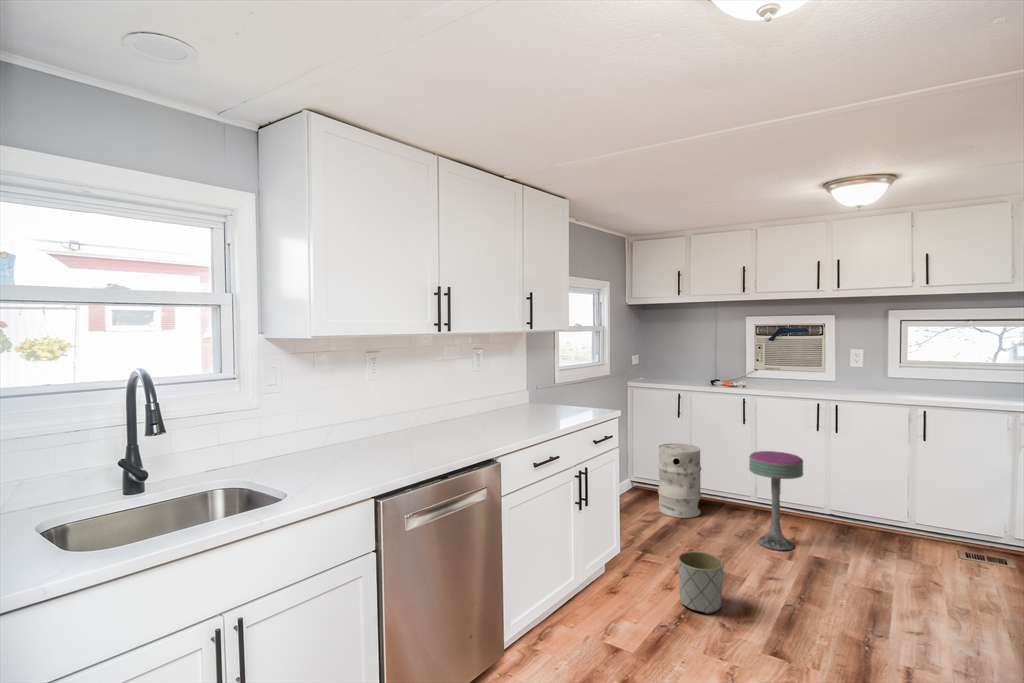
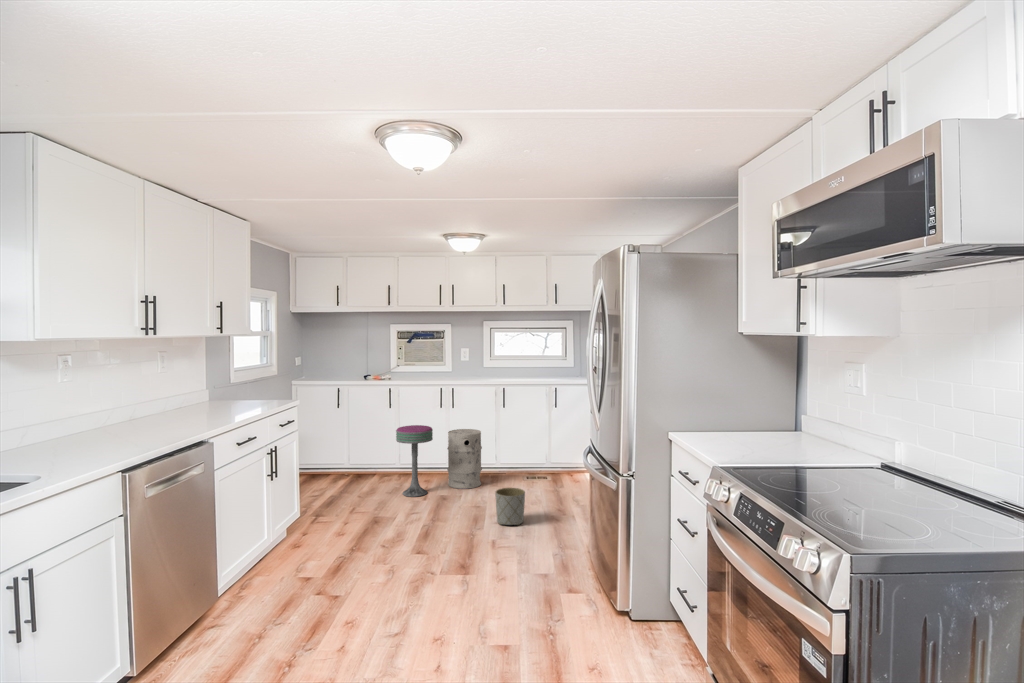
trash can: present [658,443,702,518] -> present [447,429,482,489]
planter: present [678,551,724,614] -> present [495,488,525,526]

